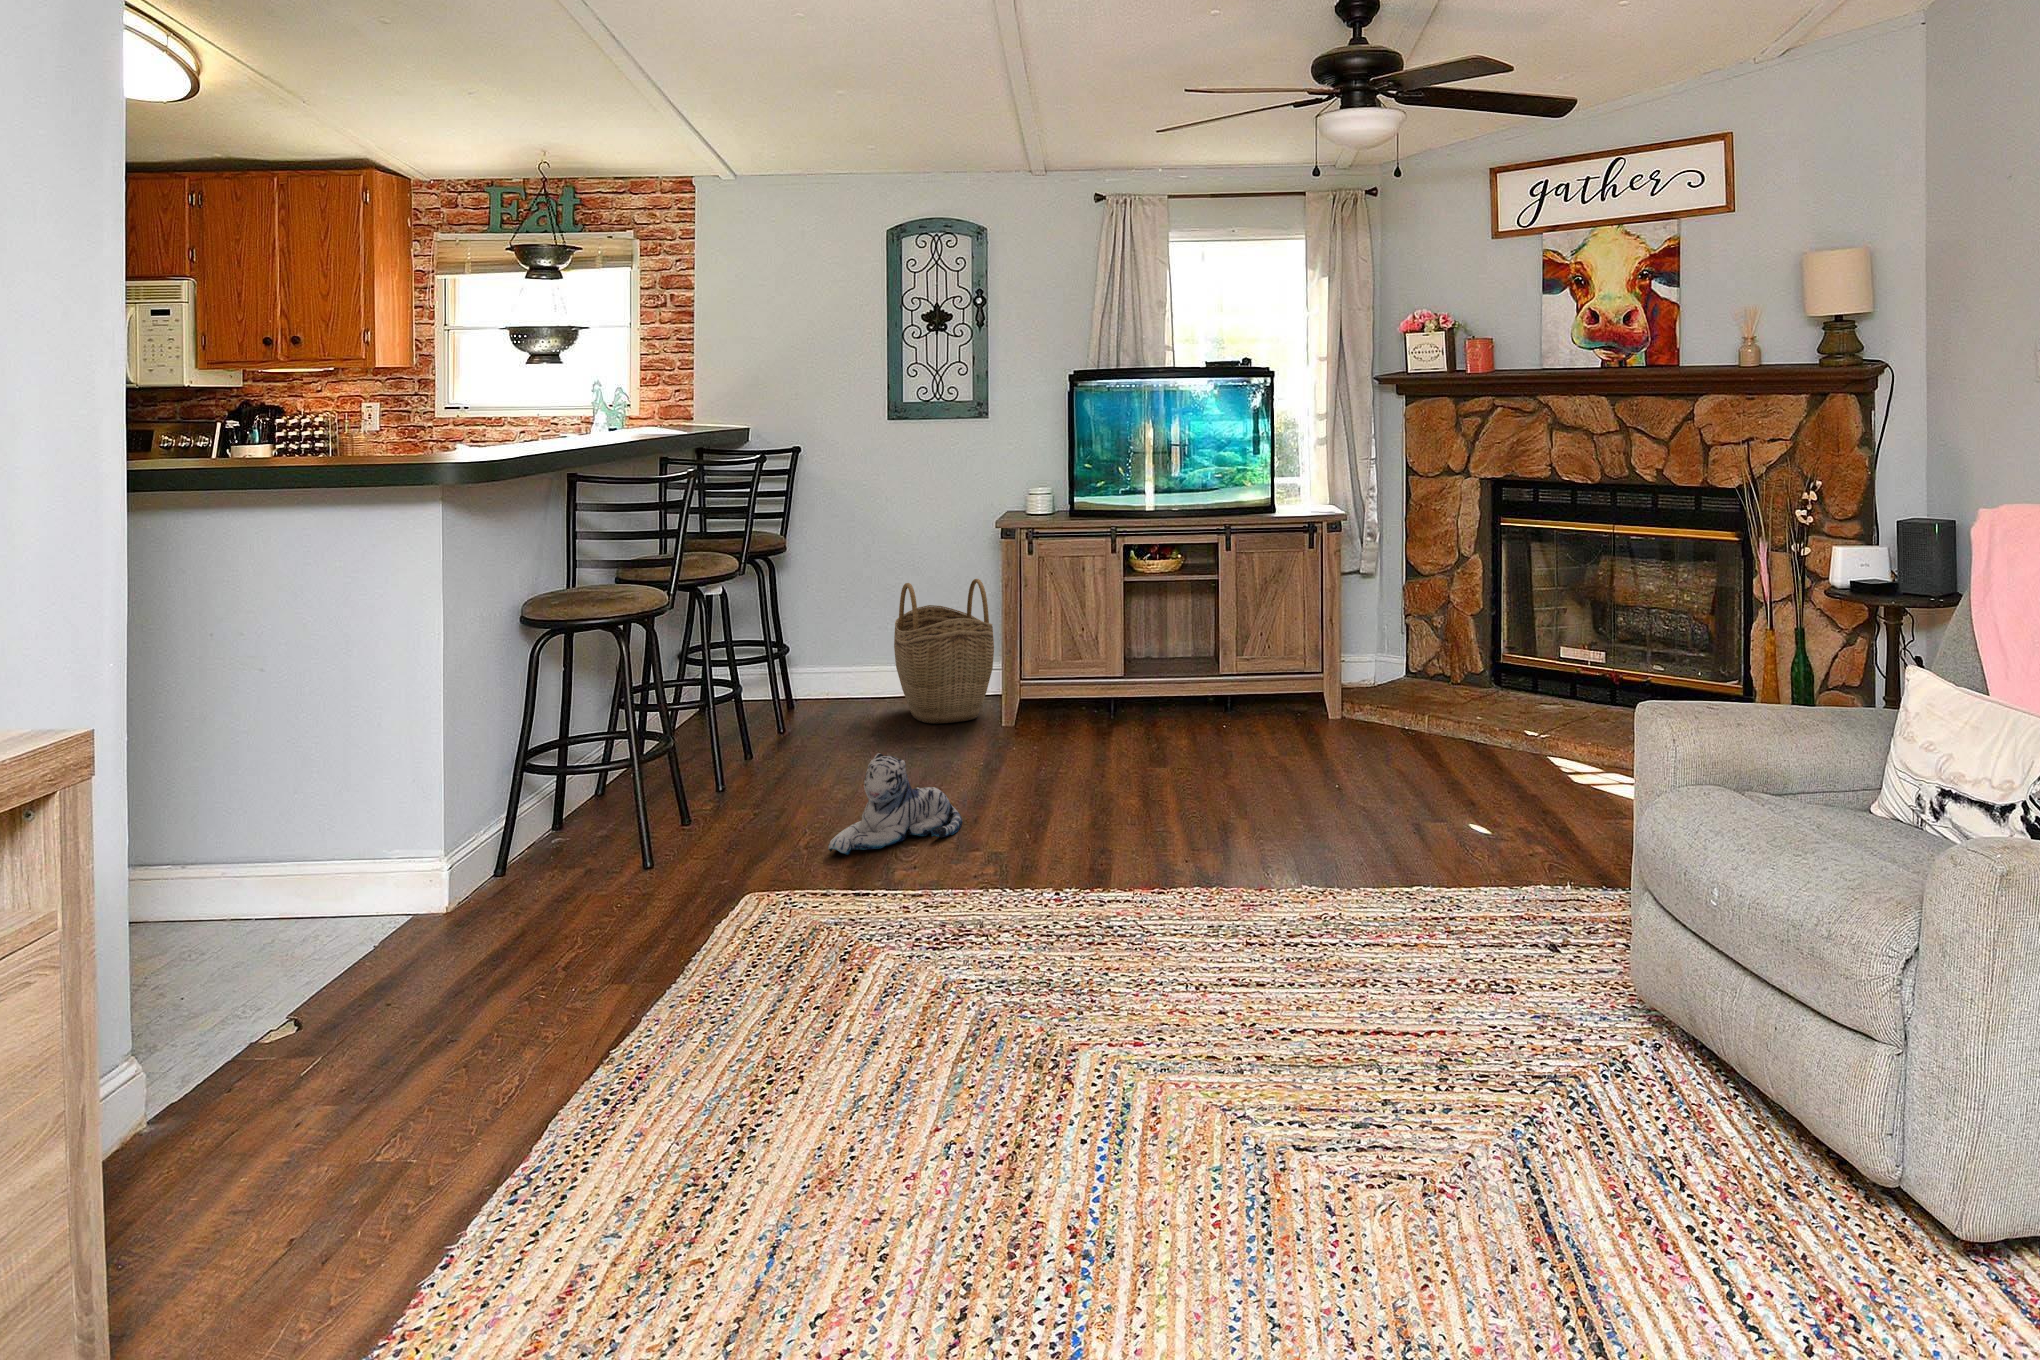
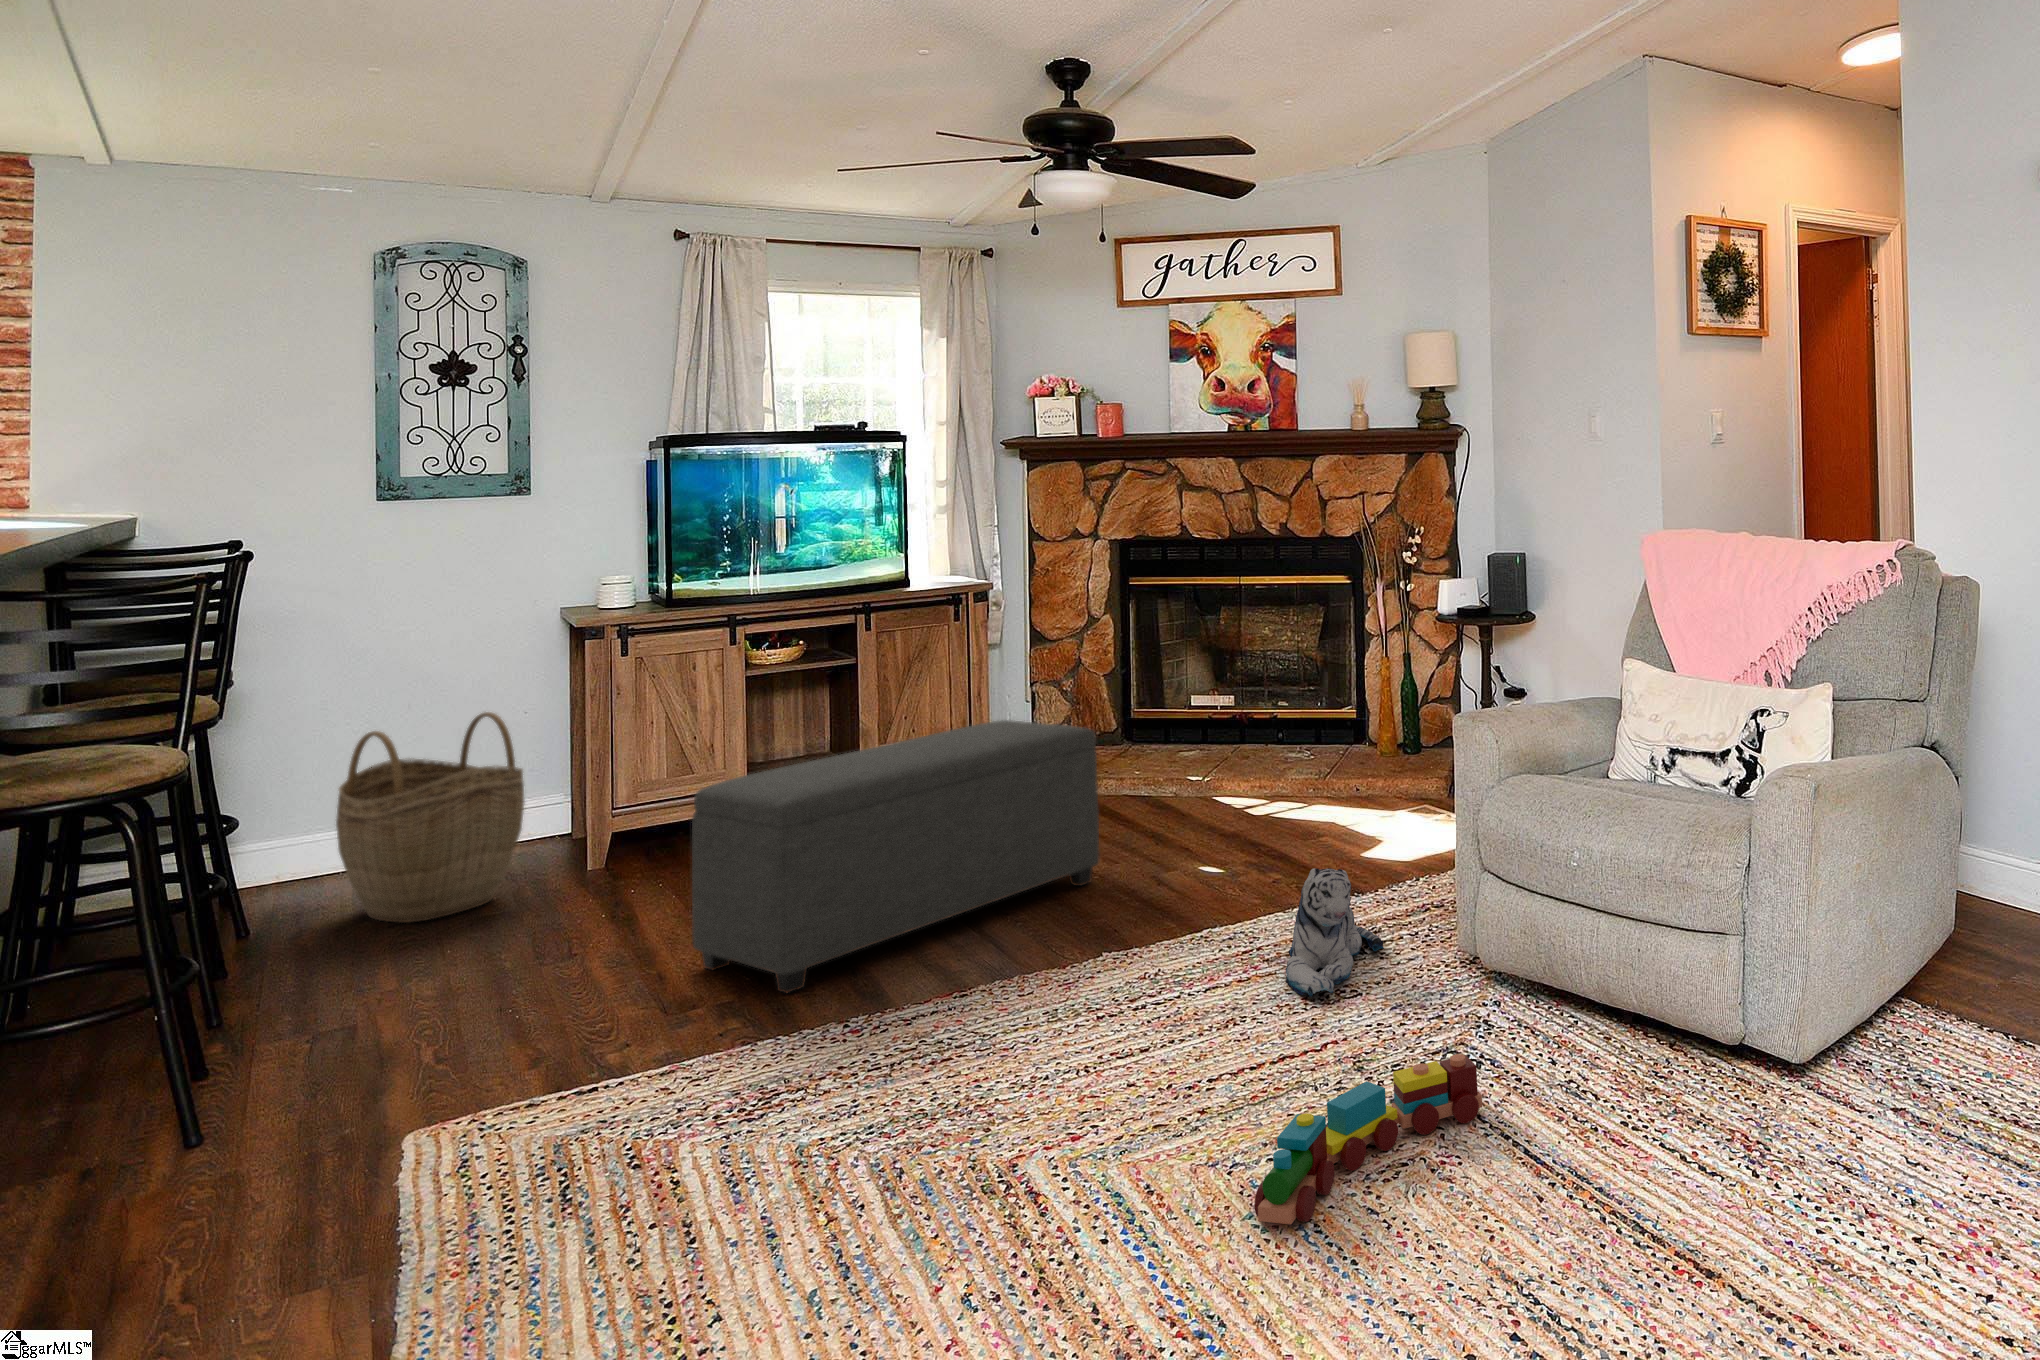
ottoman: none [1035,640,1369,837] -> present [692,720,1099,993]
plush toy: present [828,753,962,854] -> present [1286,868,1384,997]
toy train: none [1215,1080,1525,1195] -> present [1254,1054,1482,1224]

